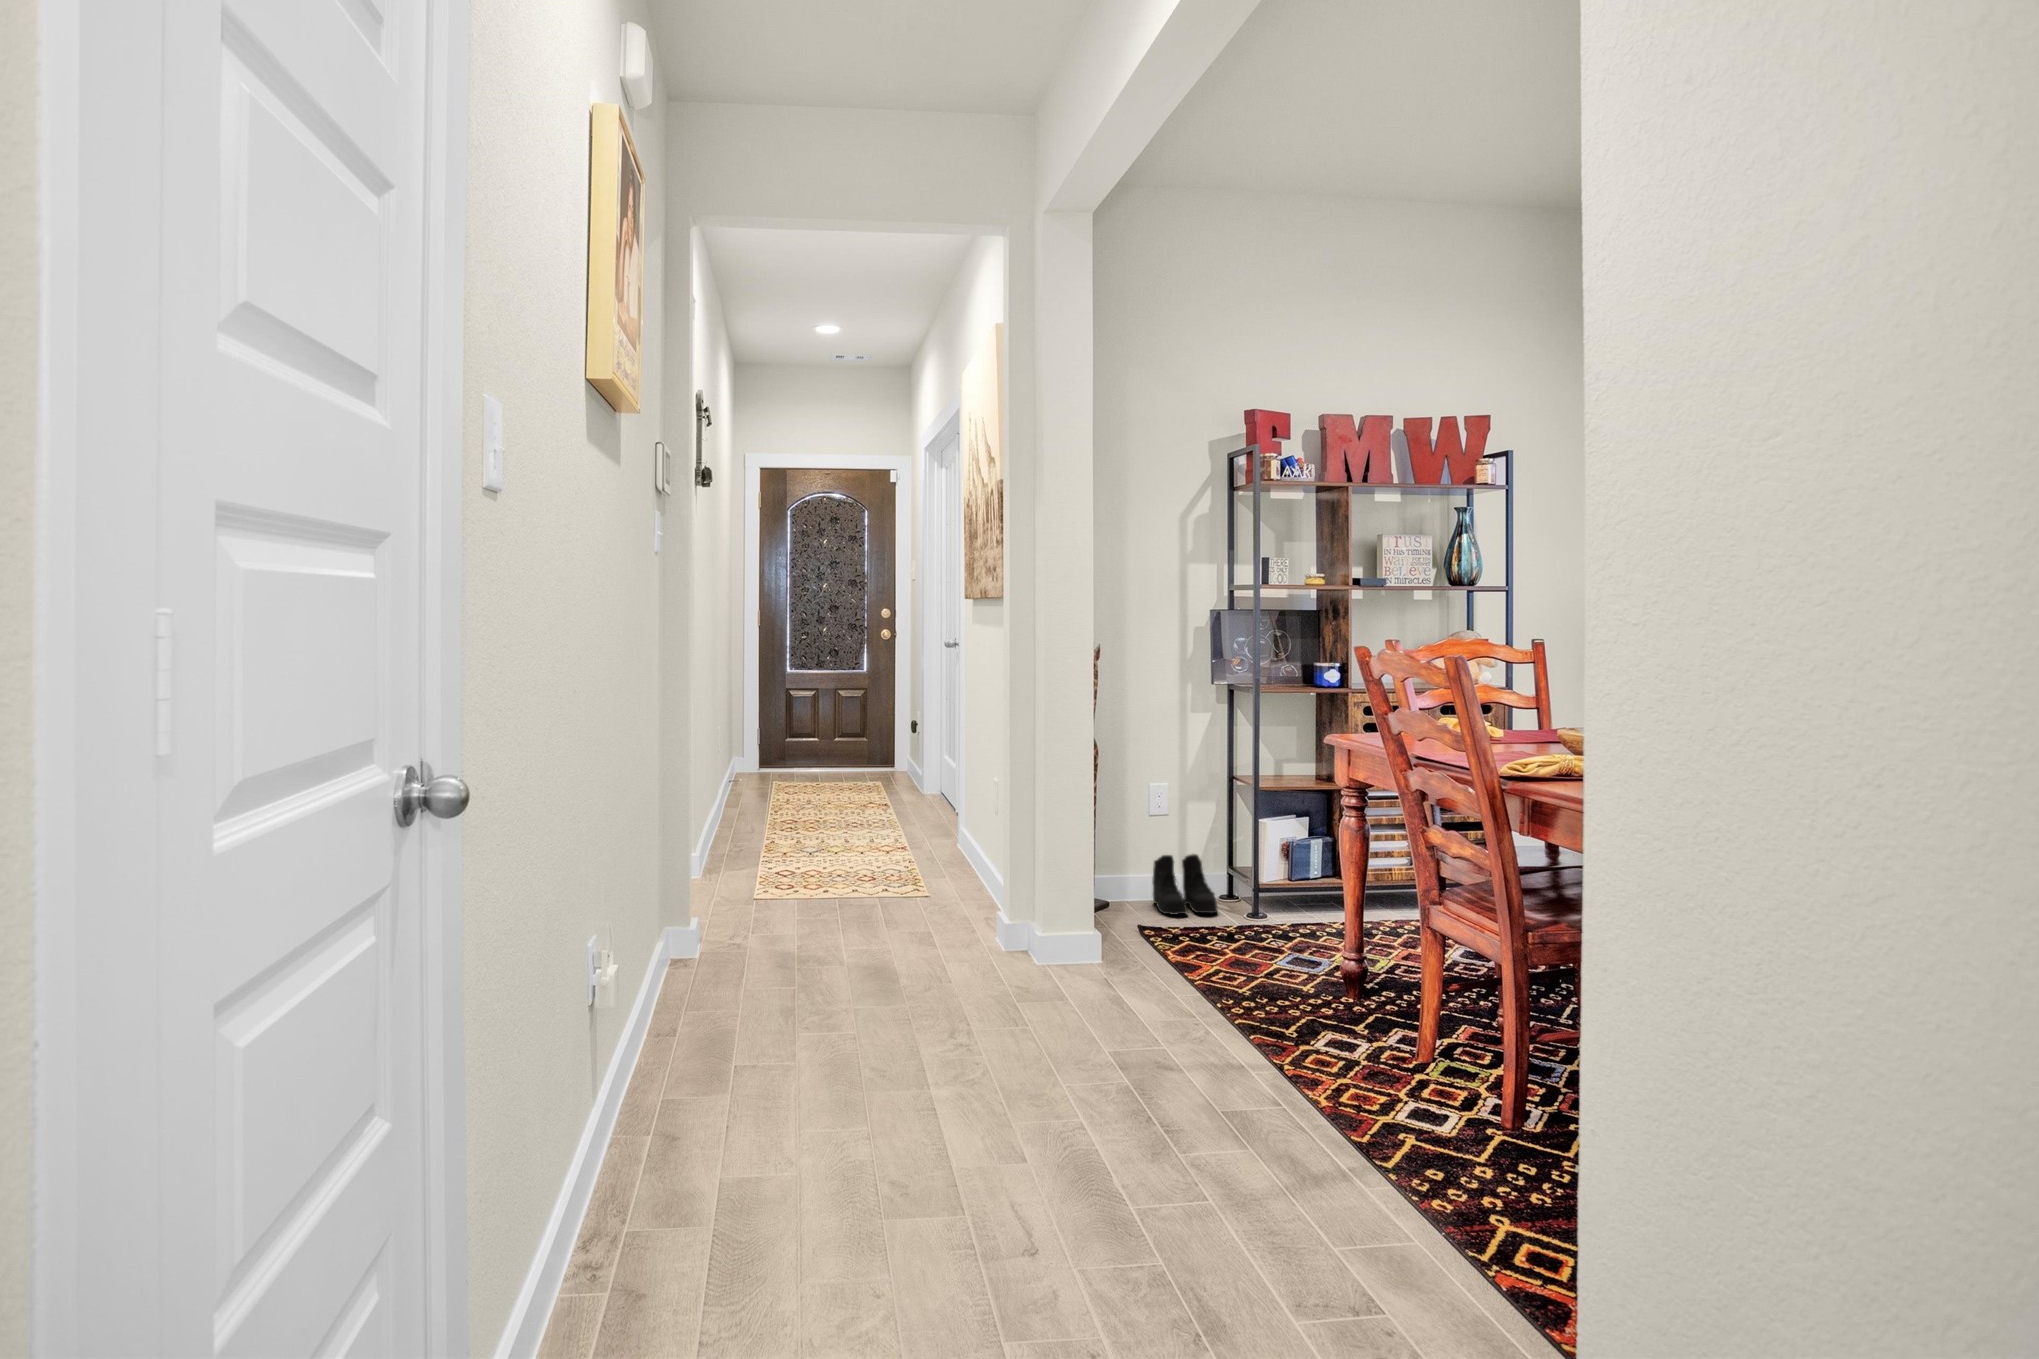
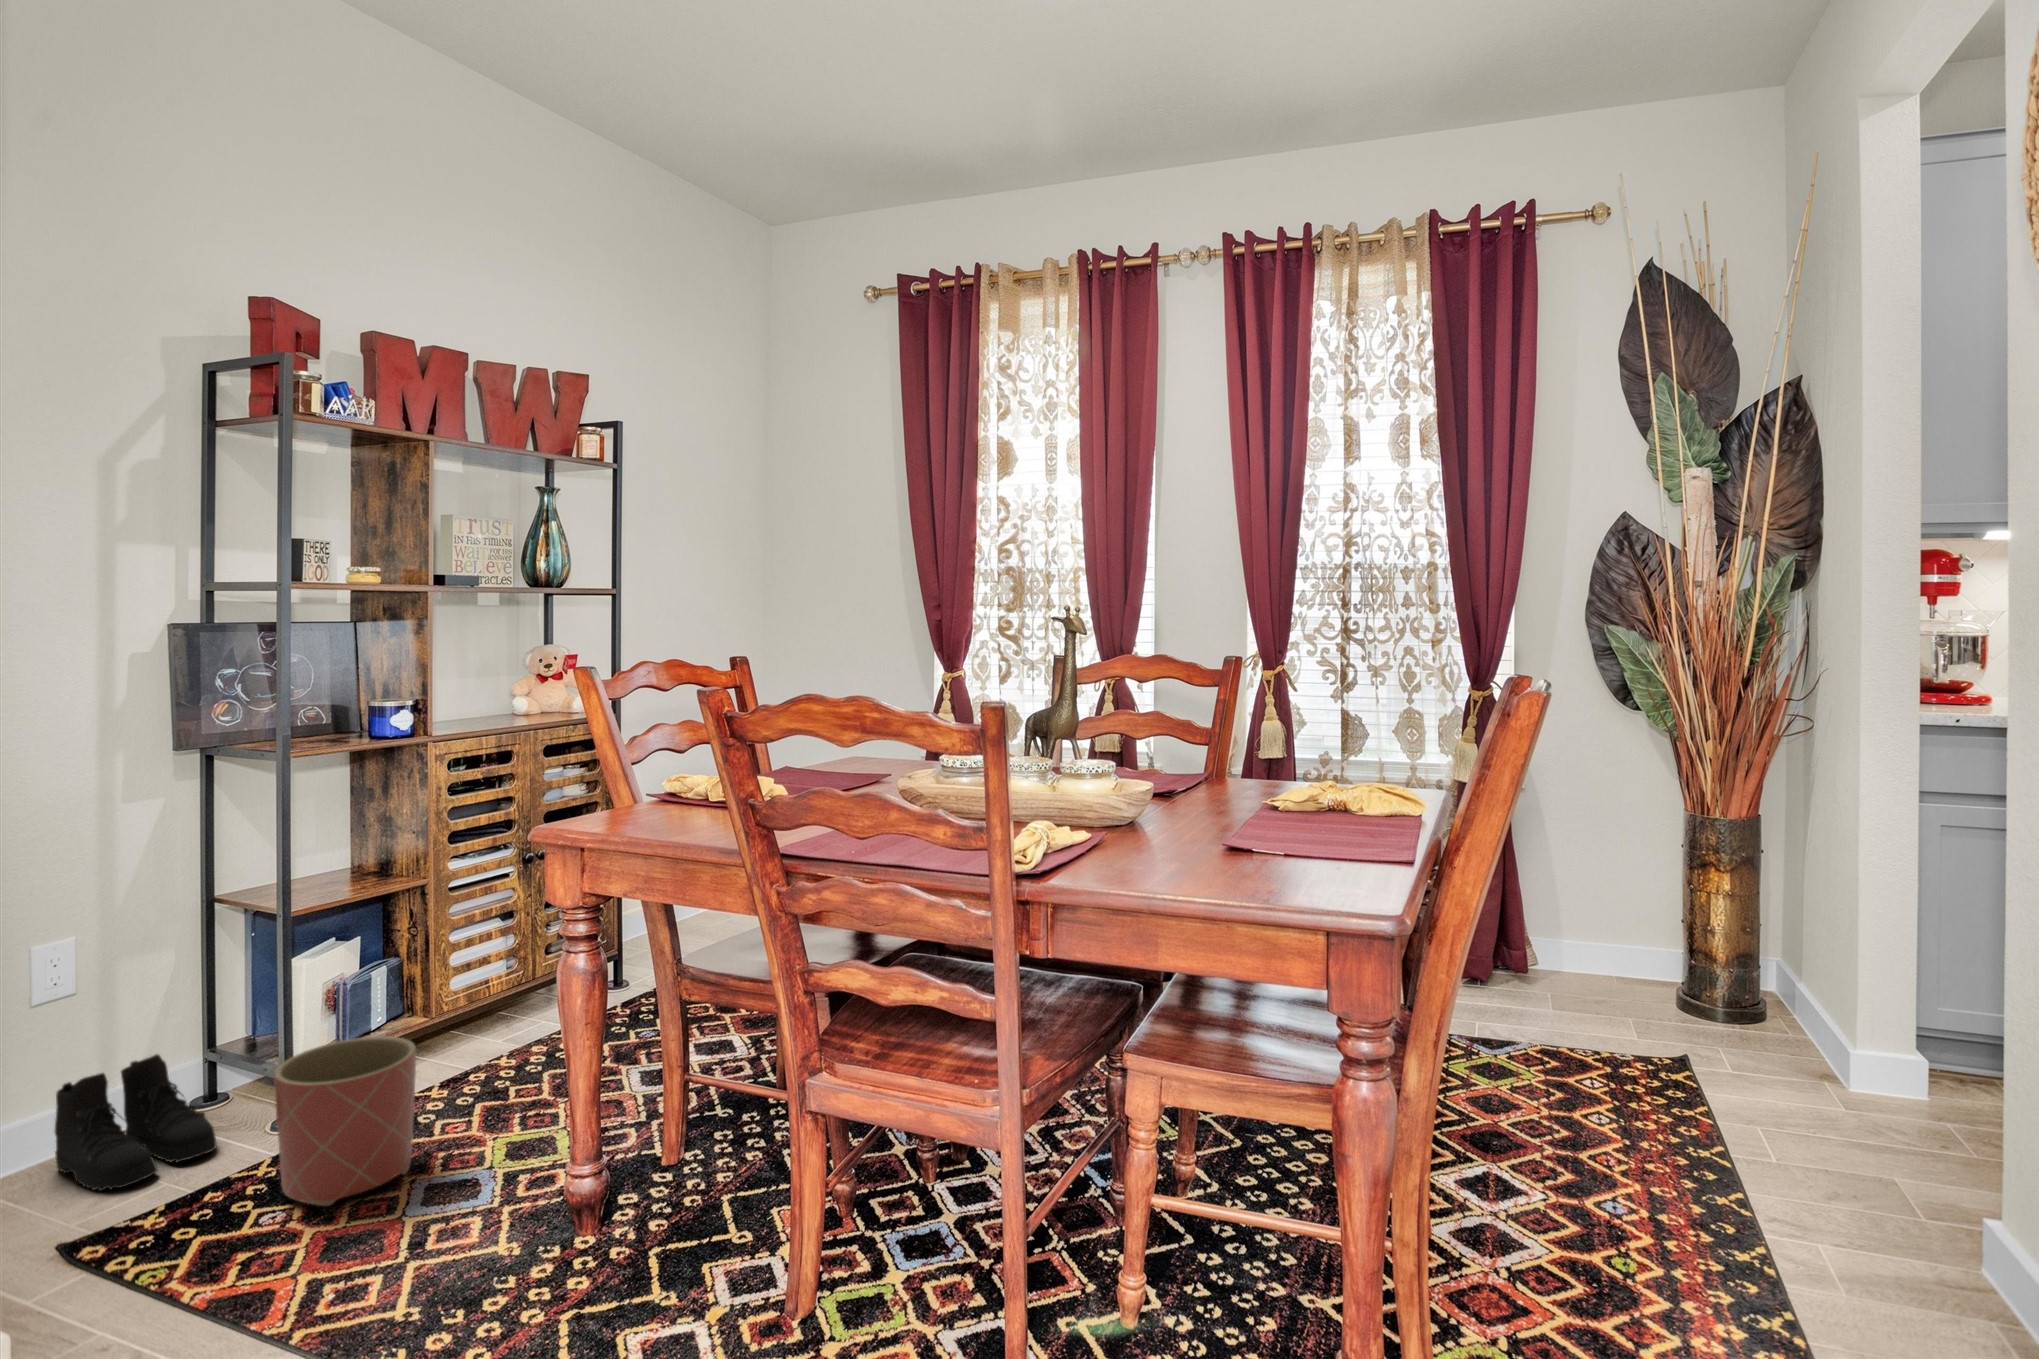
planter: none [1227,862,1300,948] -> present [274,1036,416,1206]

